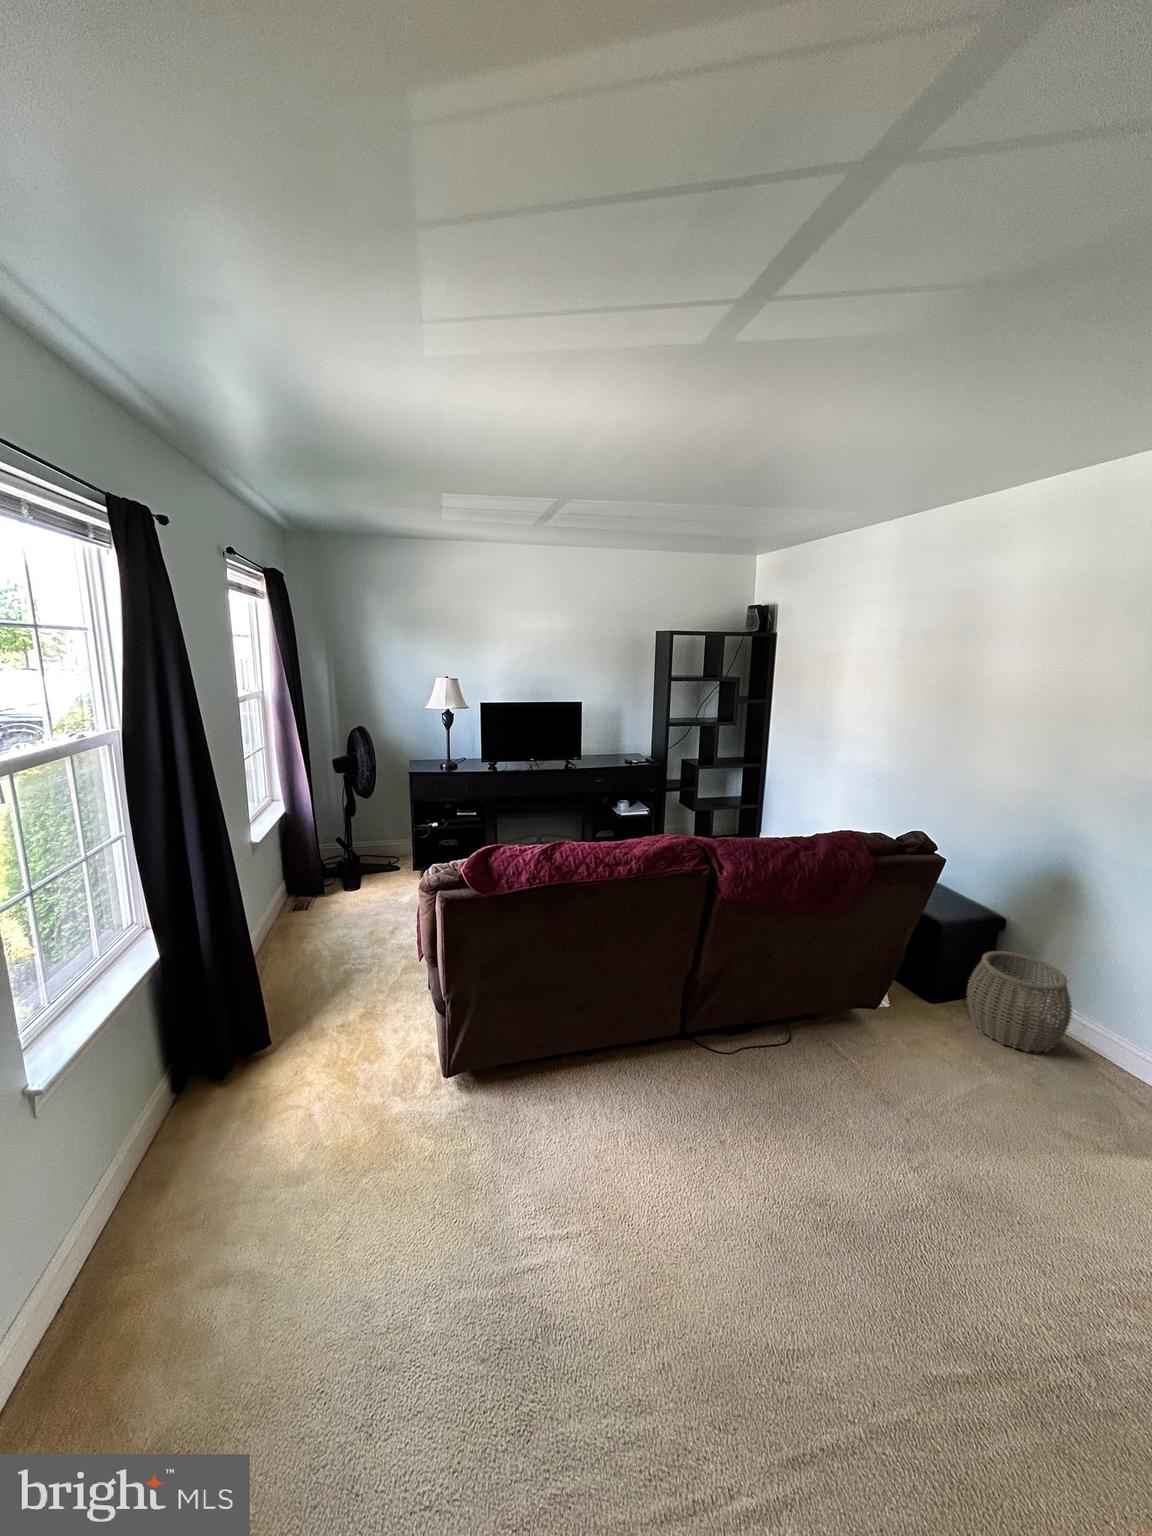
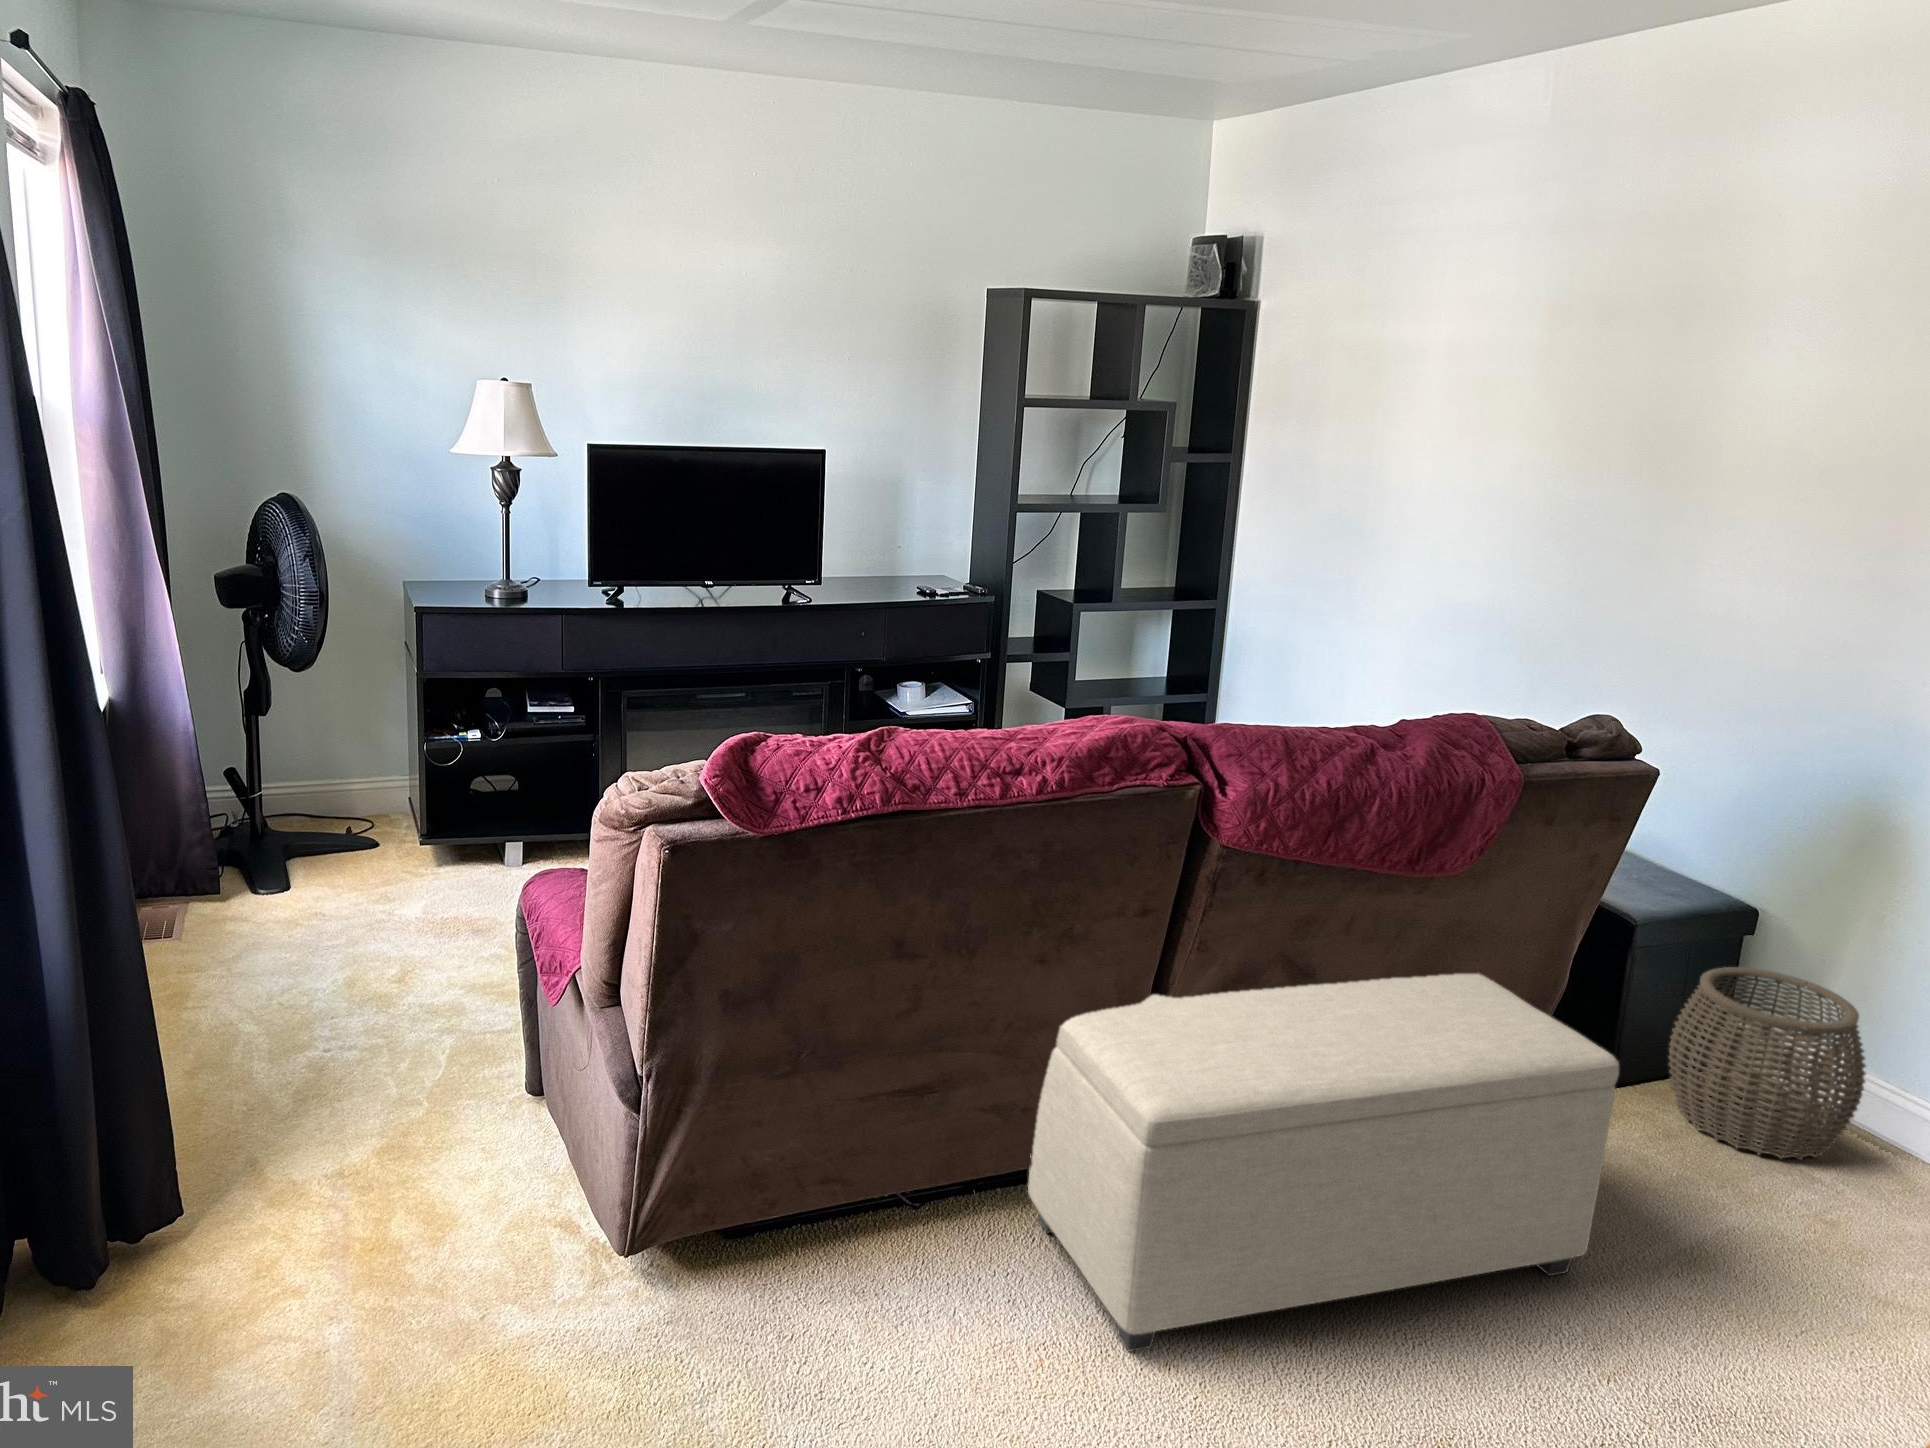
ottoman: none [637,951,928,1143] -> present [1028,974,1619,1352]

